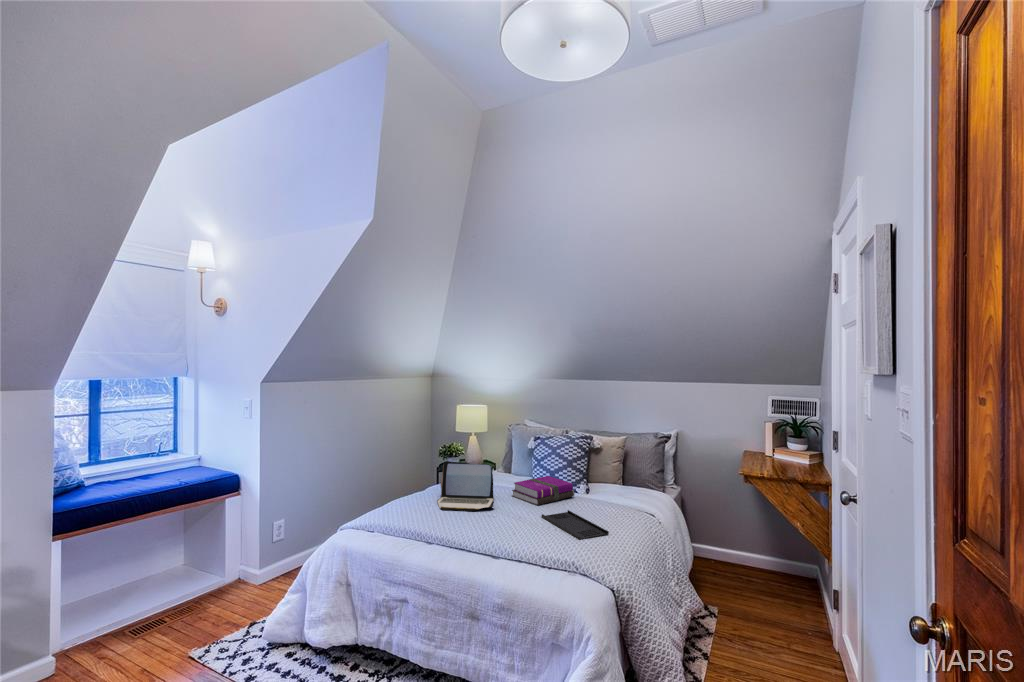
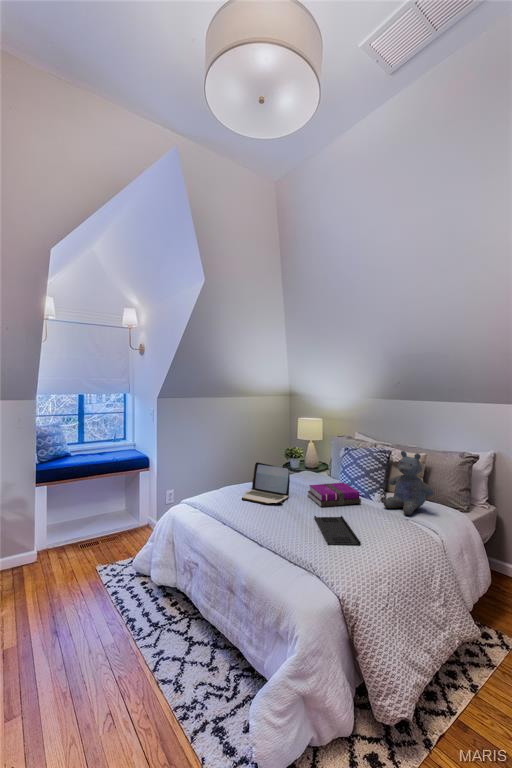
stuffed bear: none [597,433,646,501] -> present [383,451,434,515]

